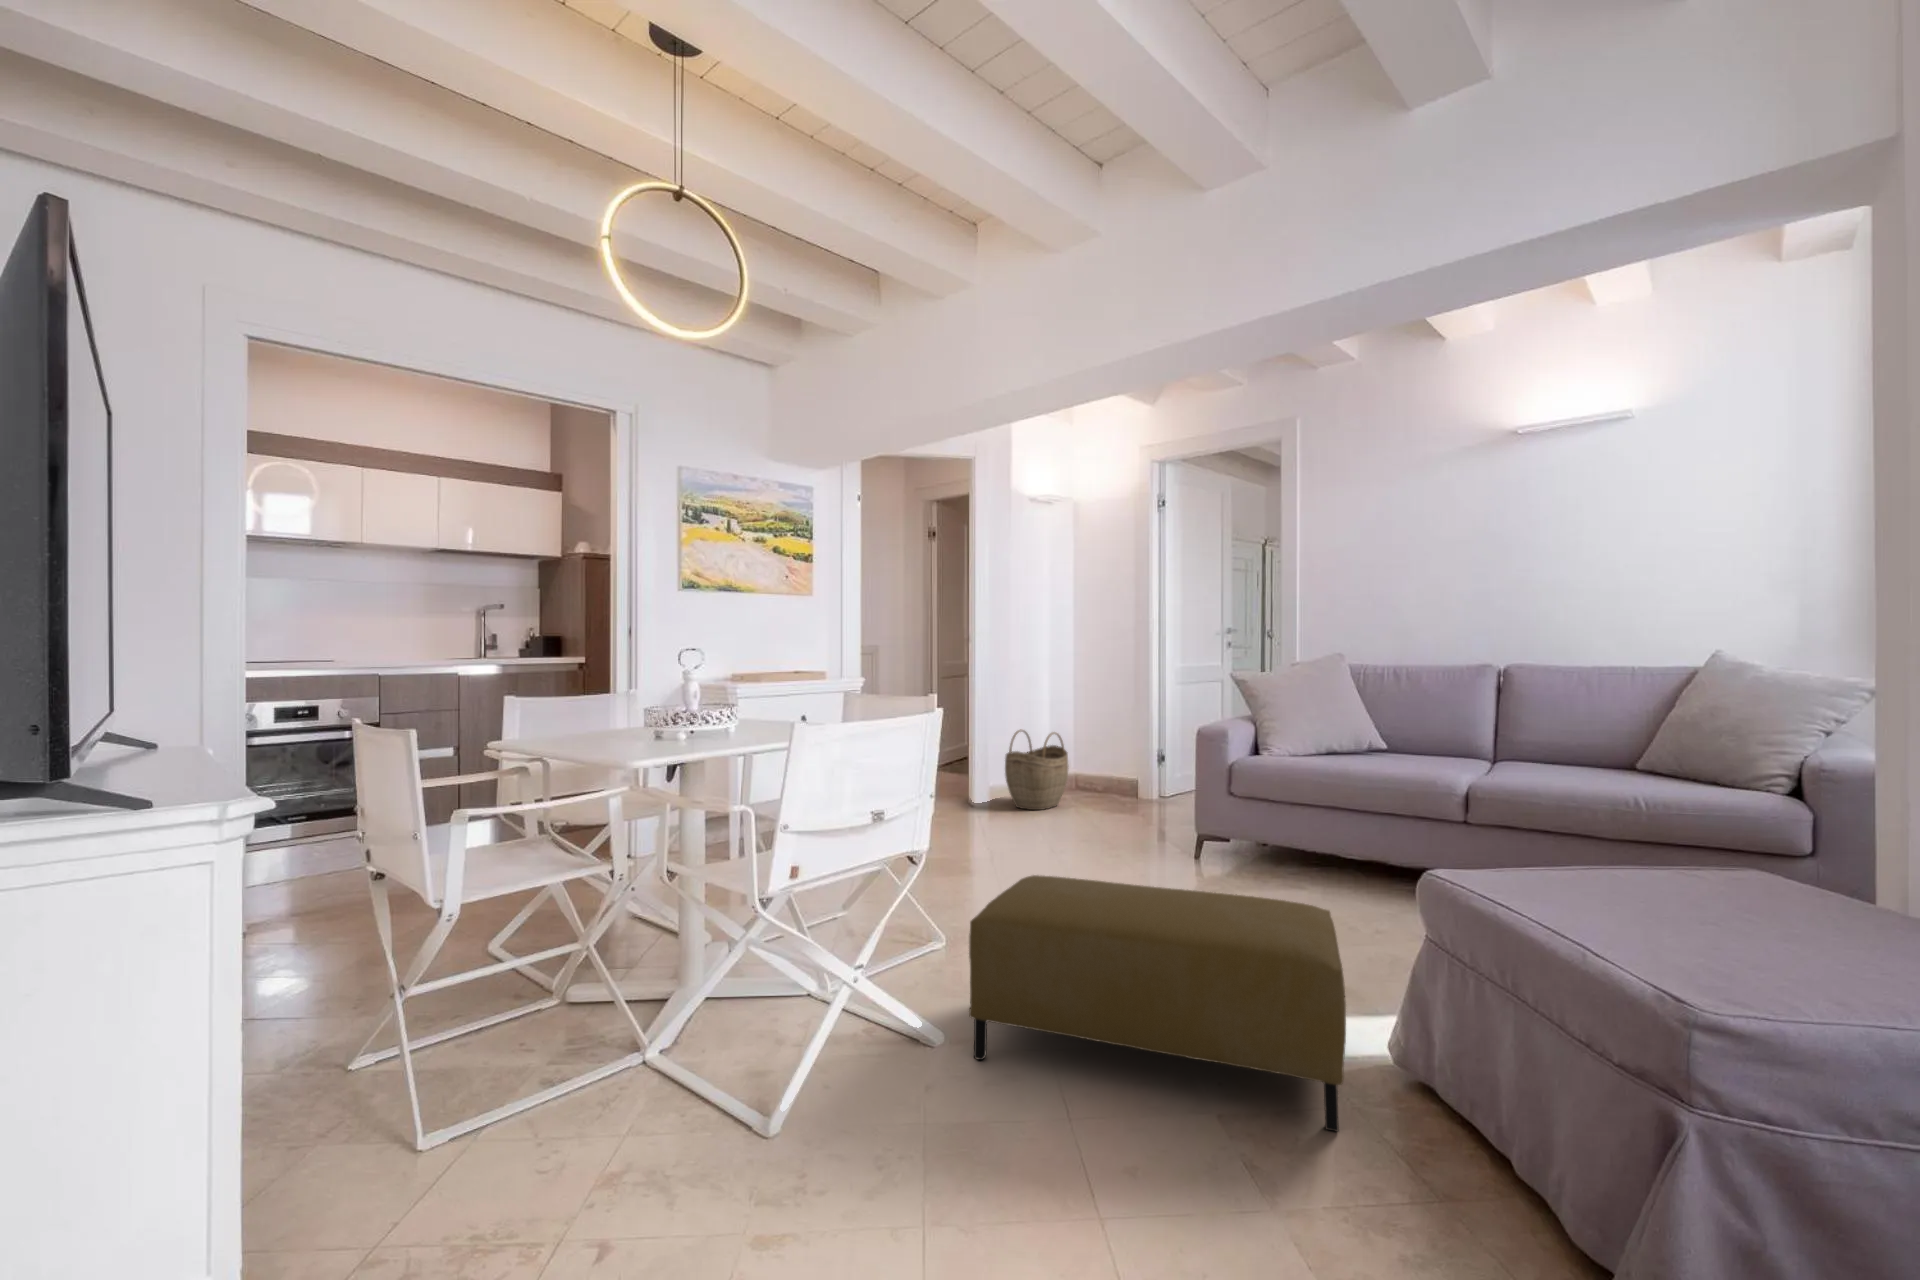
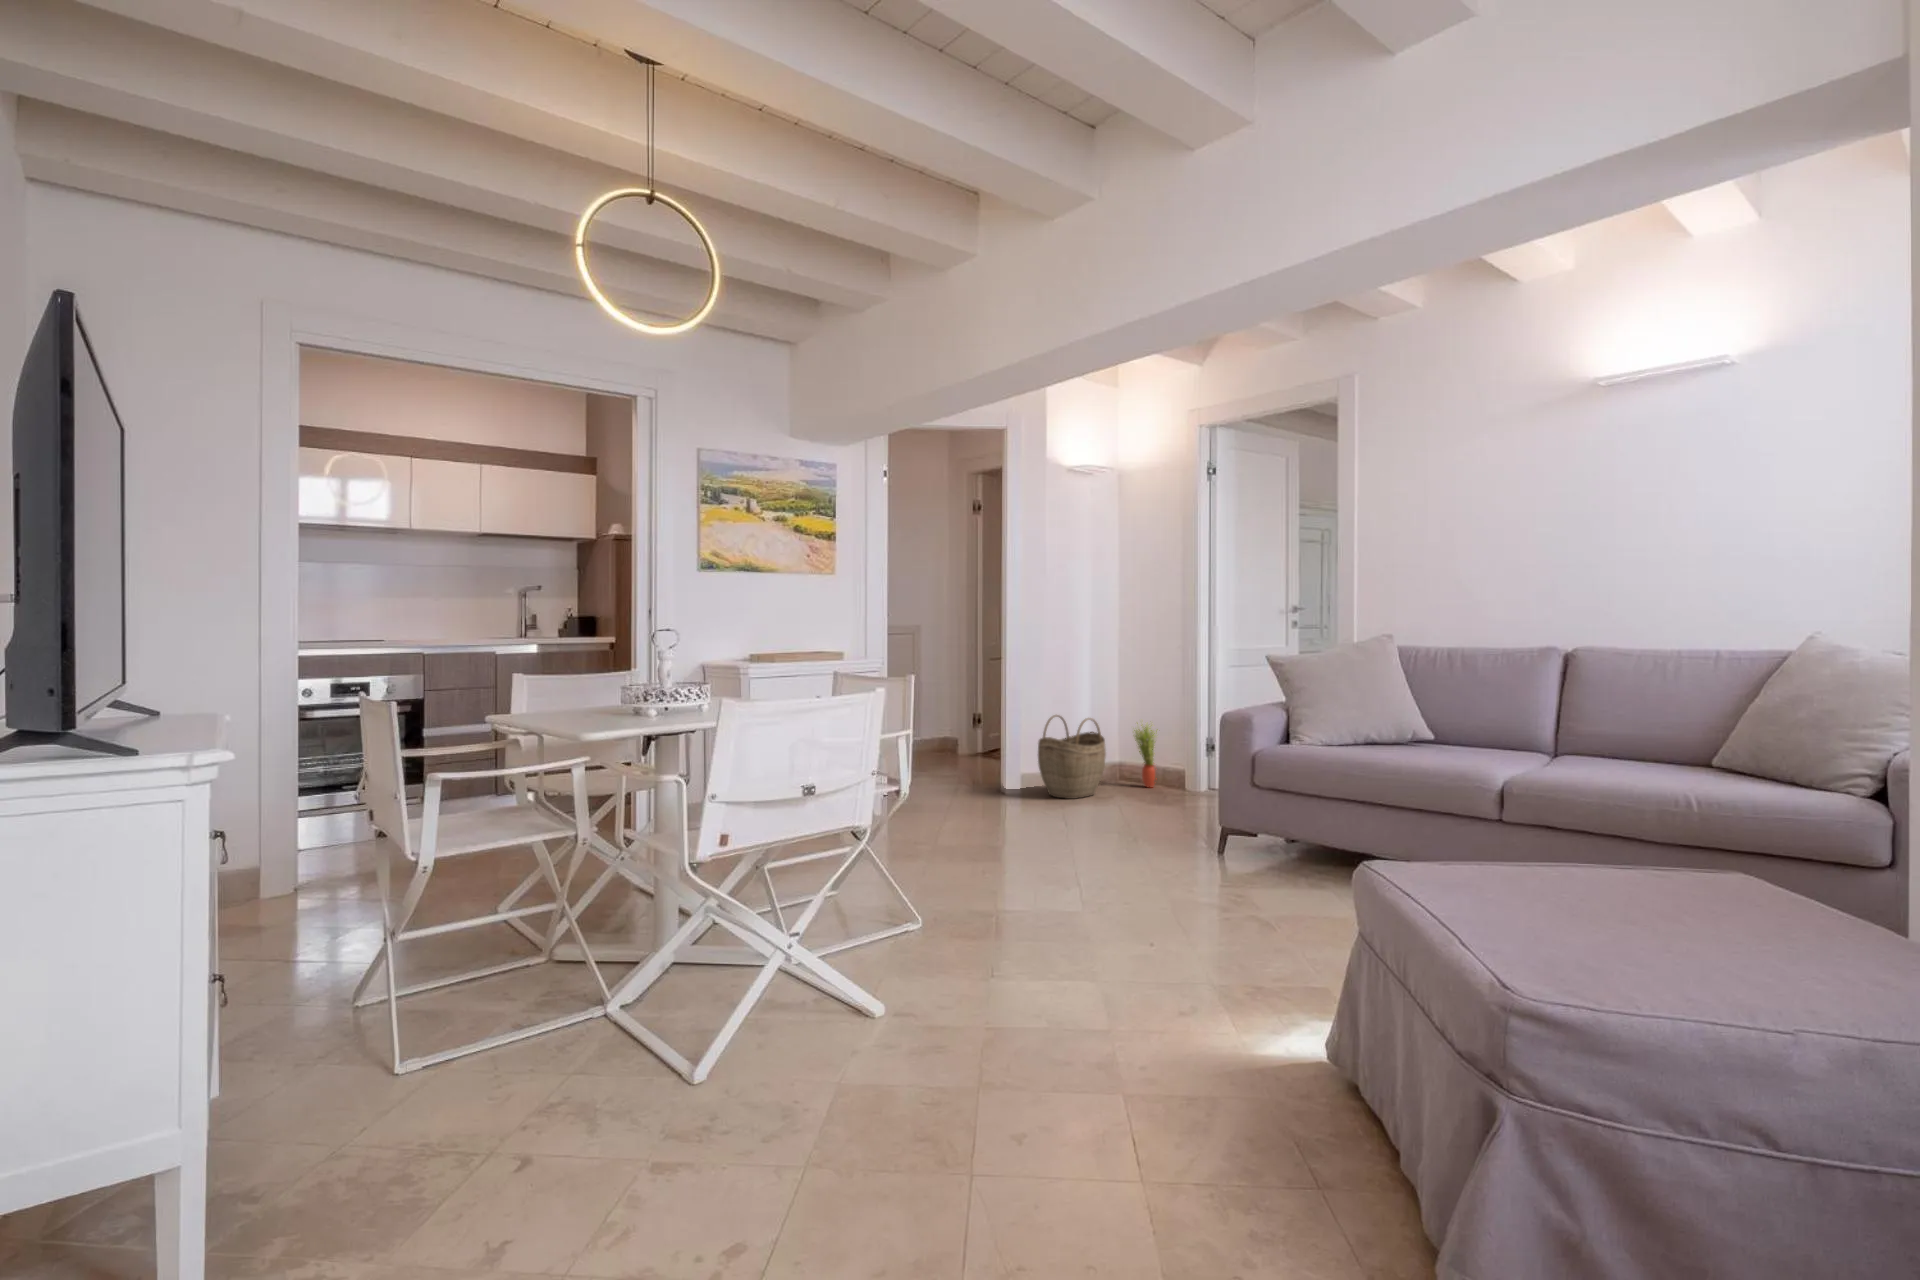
potted plant: none [1089,732,1116,797] -> present [1133,723,1158,788]
ottoman: present [969,875,1346,1131] -> none [905,856,1289,1123]

